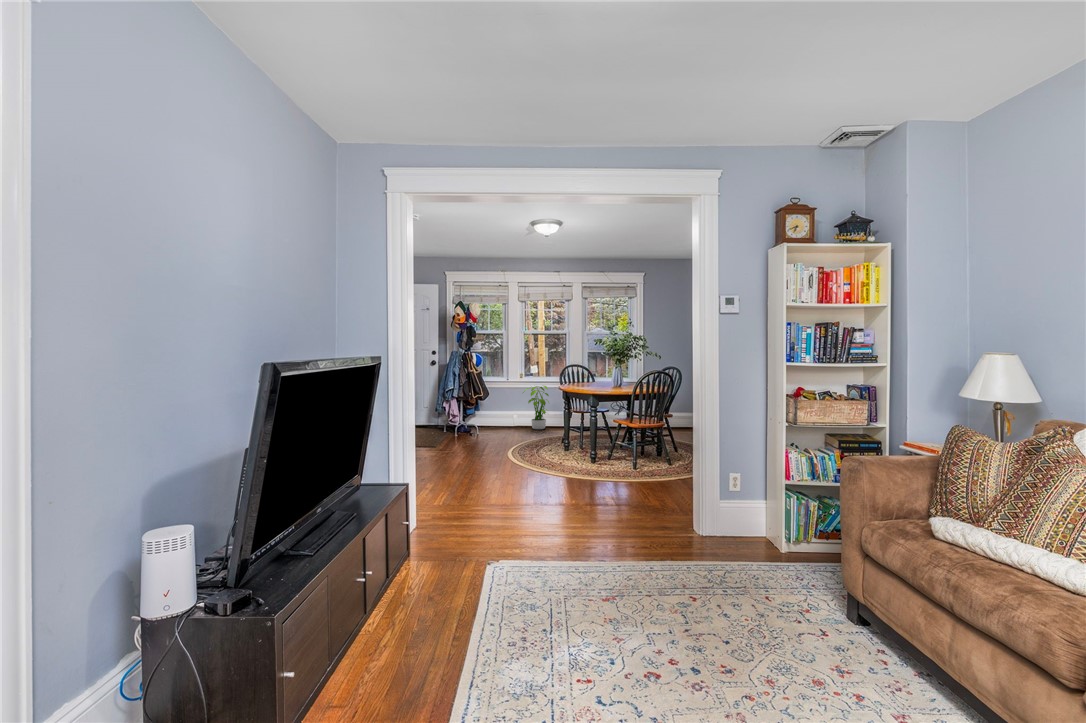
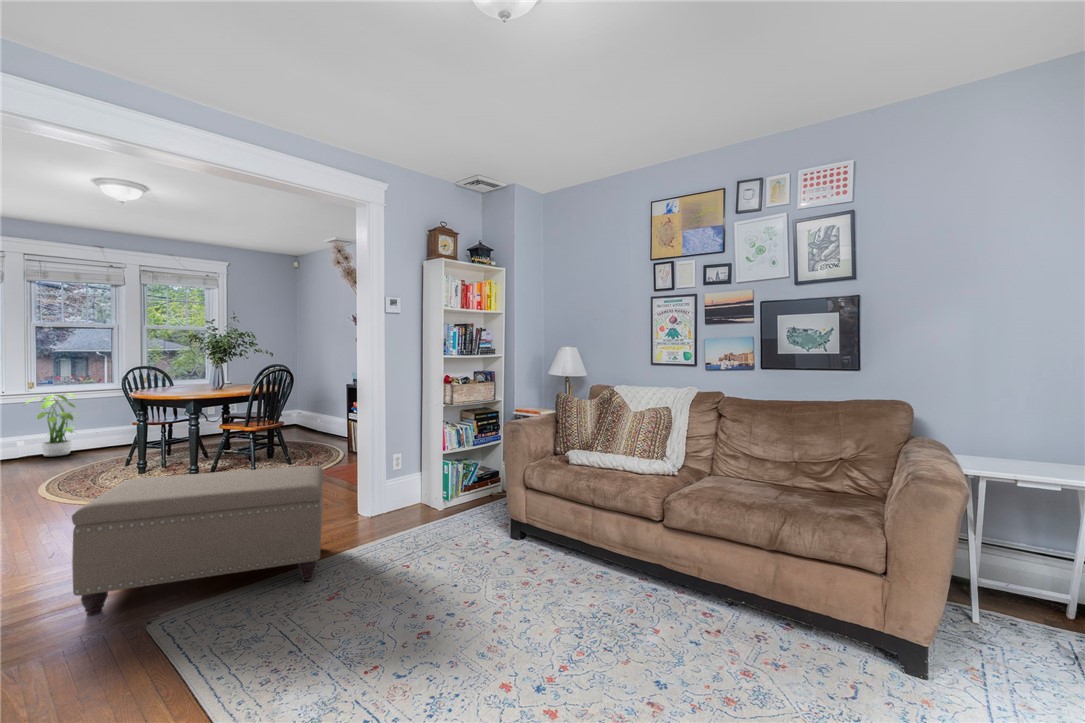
ottoman: none [466,456,639,575] -> present [72,466,323,616]

